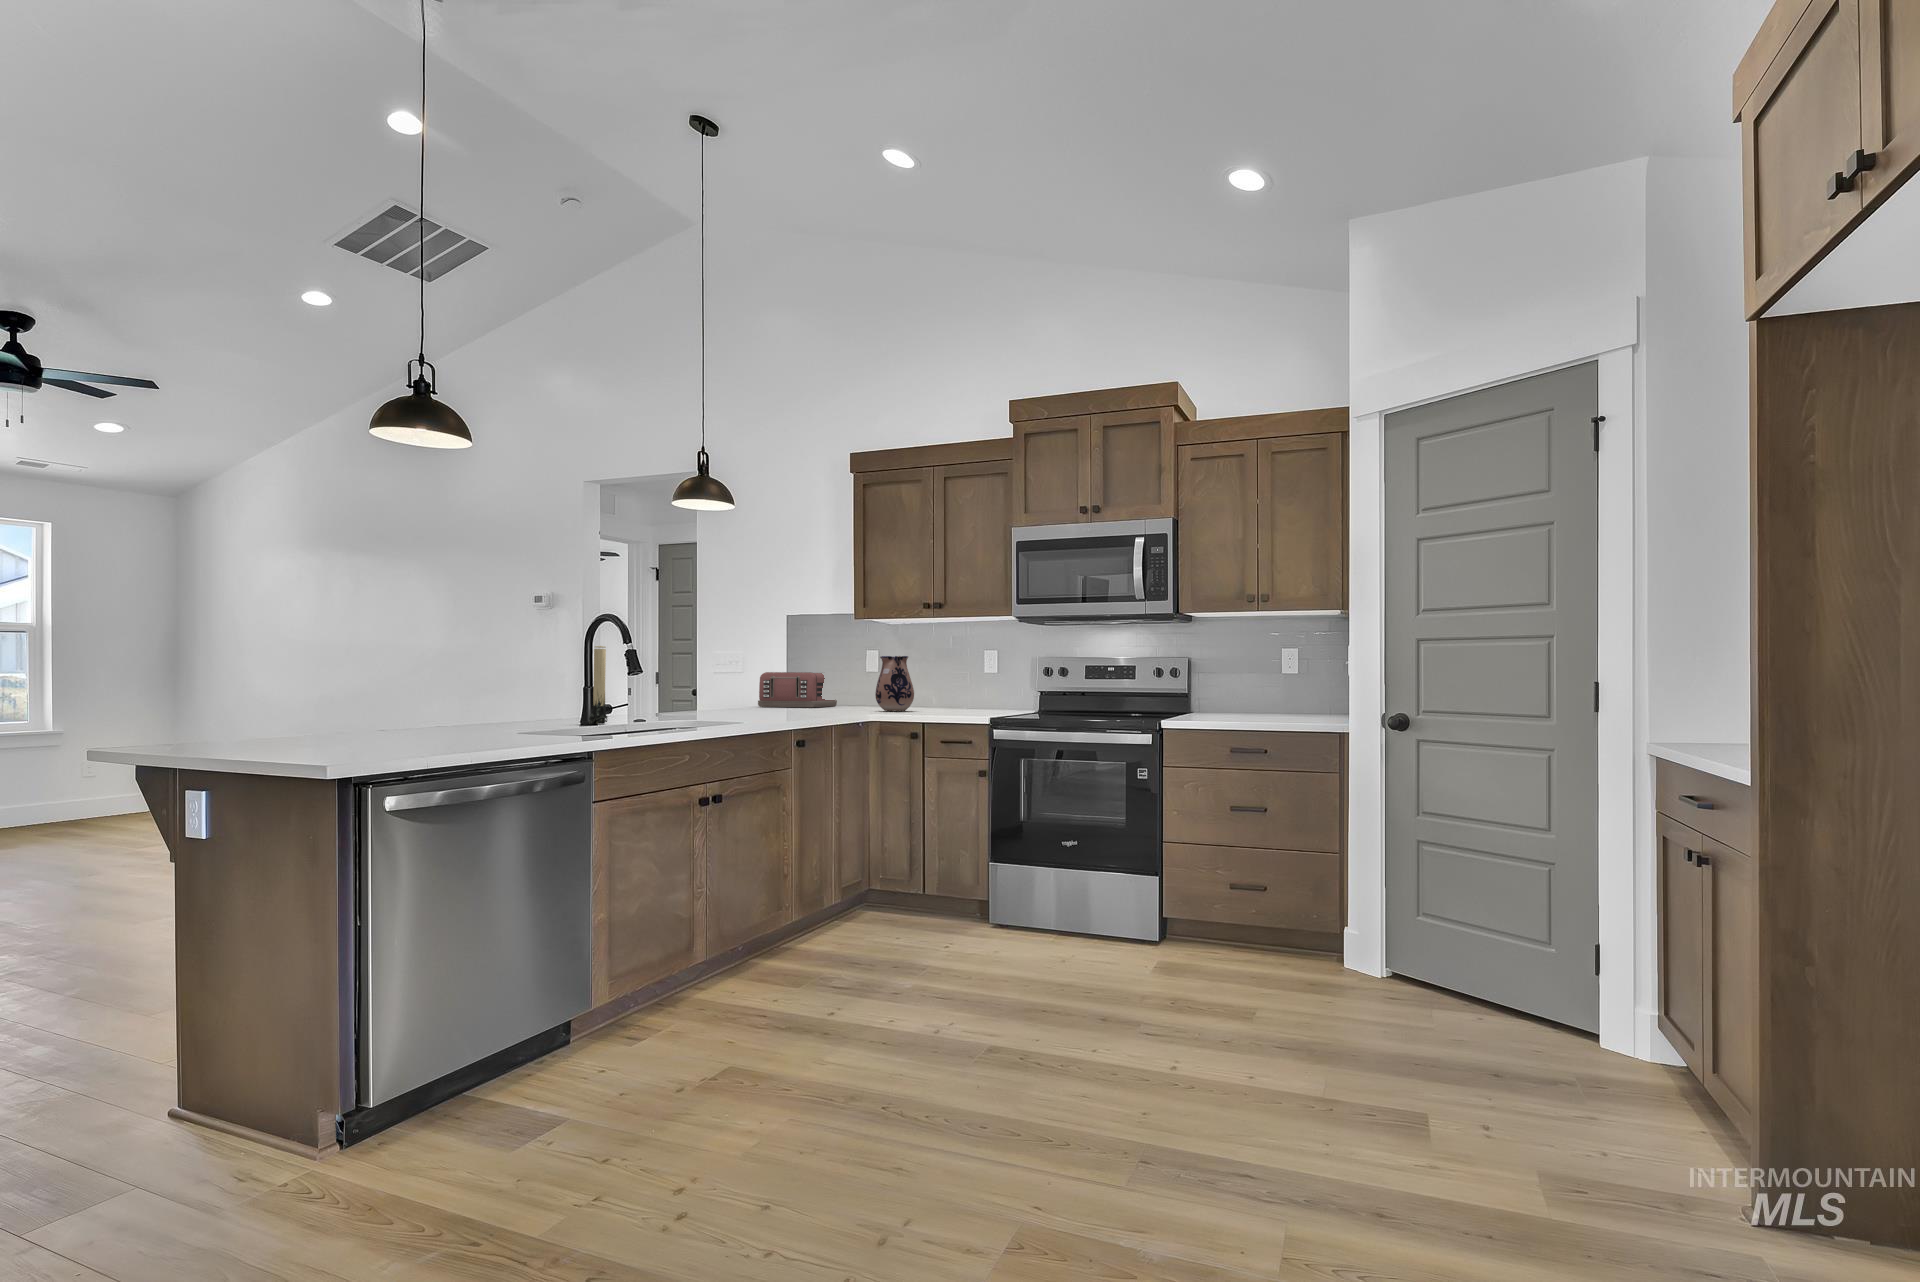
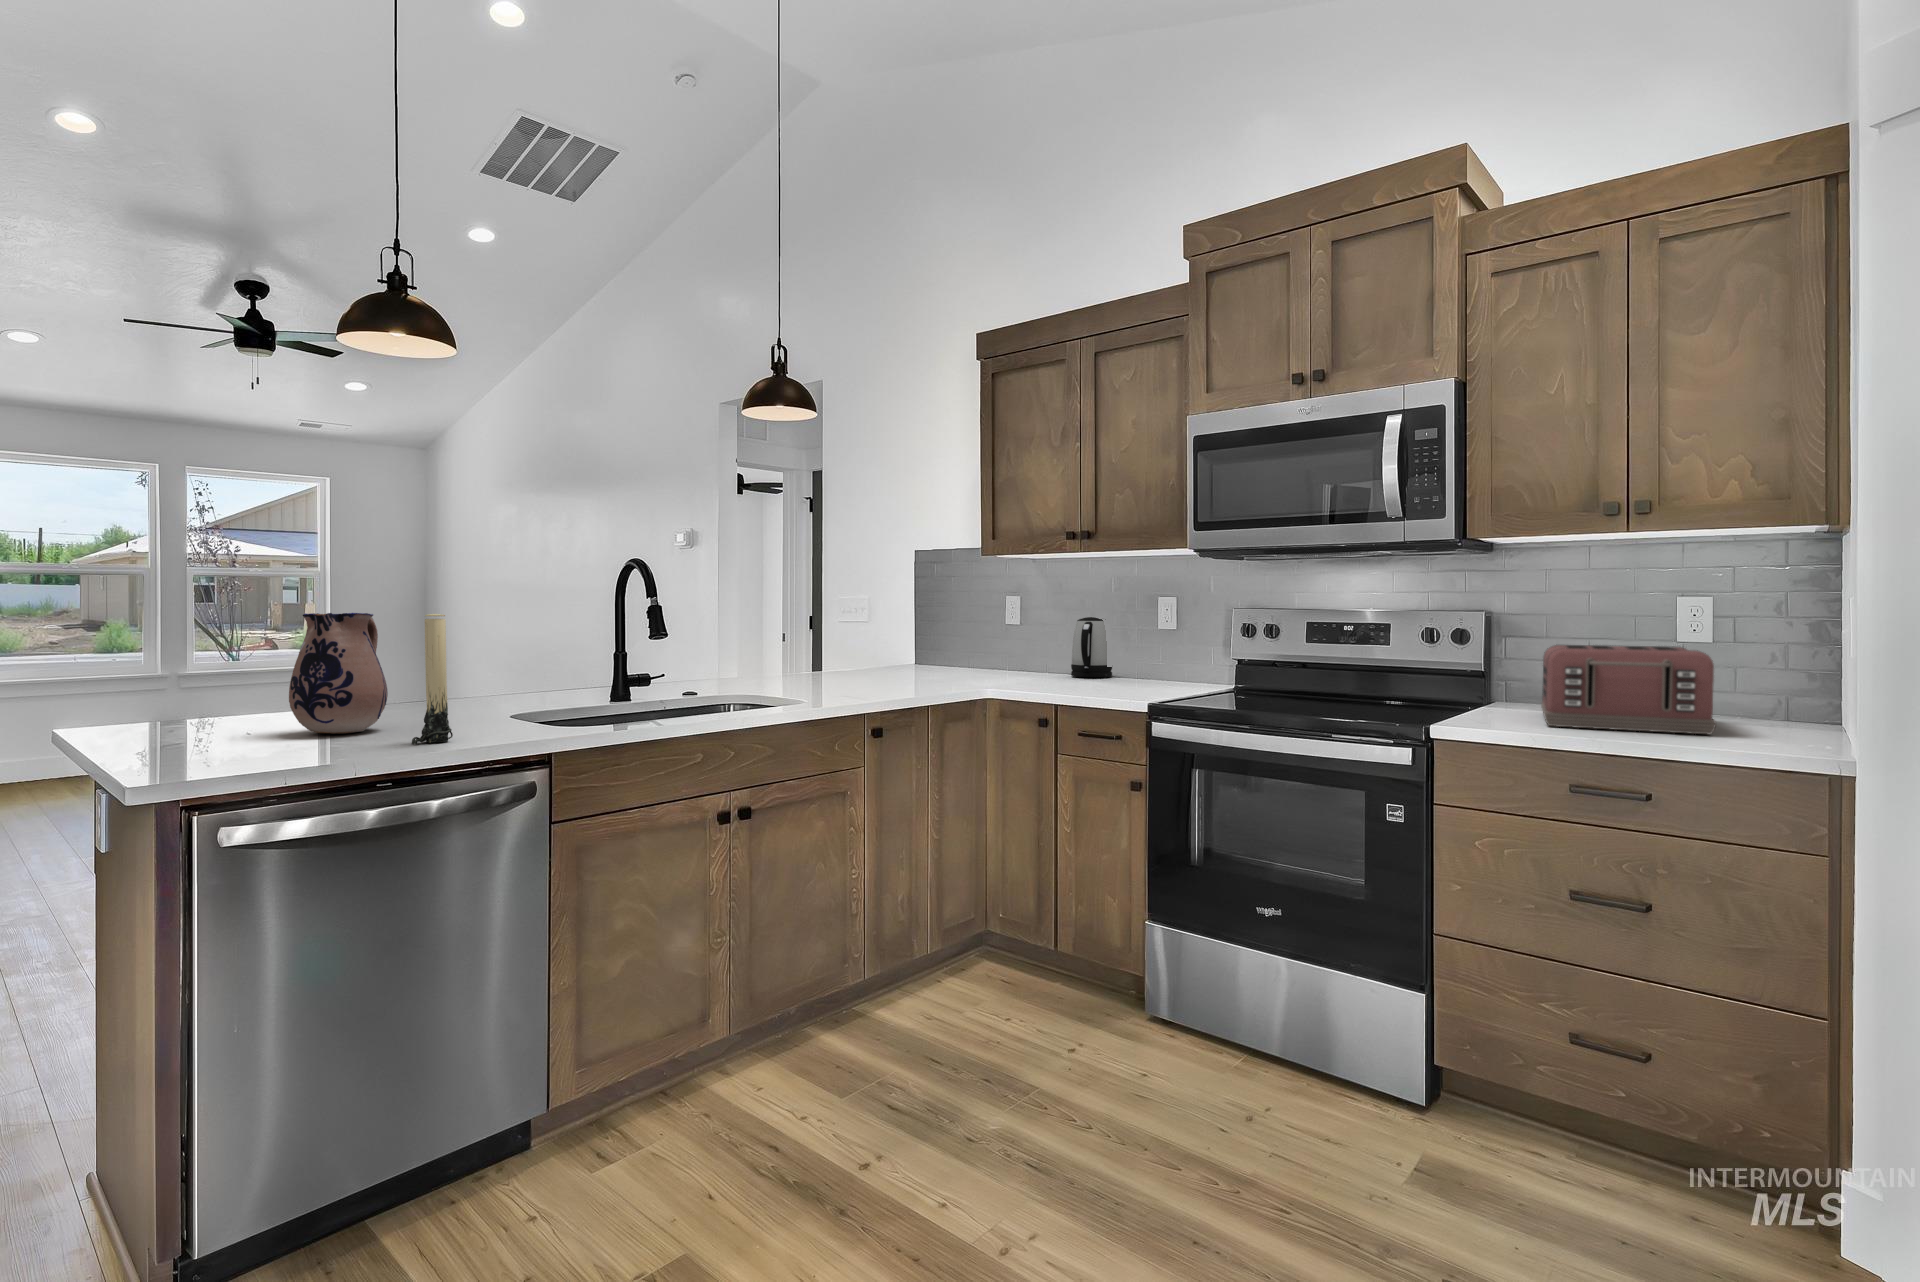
ceramic pitcher: present [875,656,914,711] -> present [289,613,388,734]
kettle: none [919,664,949,708] -> present [1071,617,1112,678]
toaster: present [758,672,837,707] -> present [1541,645,1716,734]

